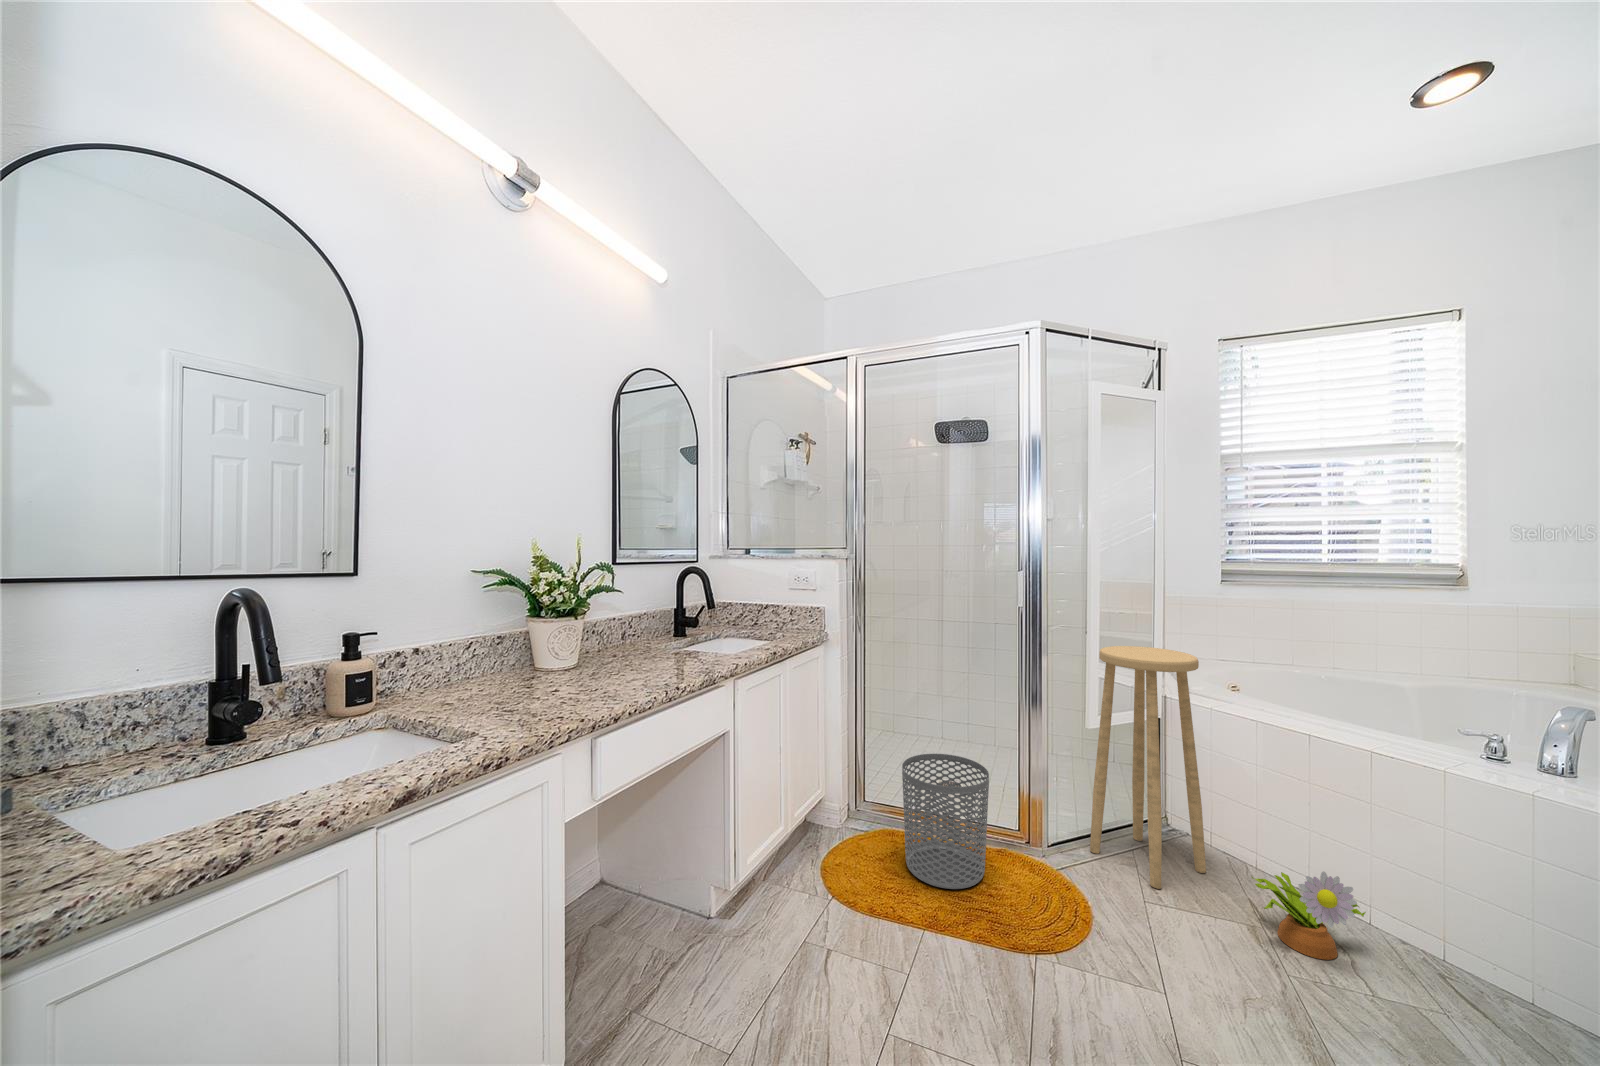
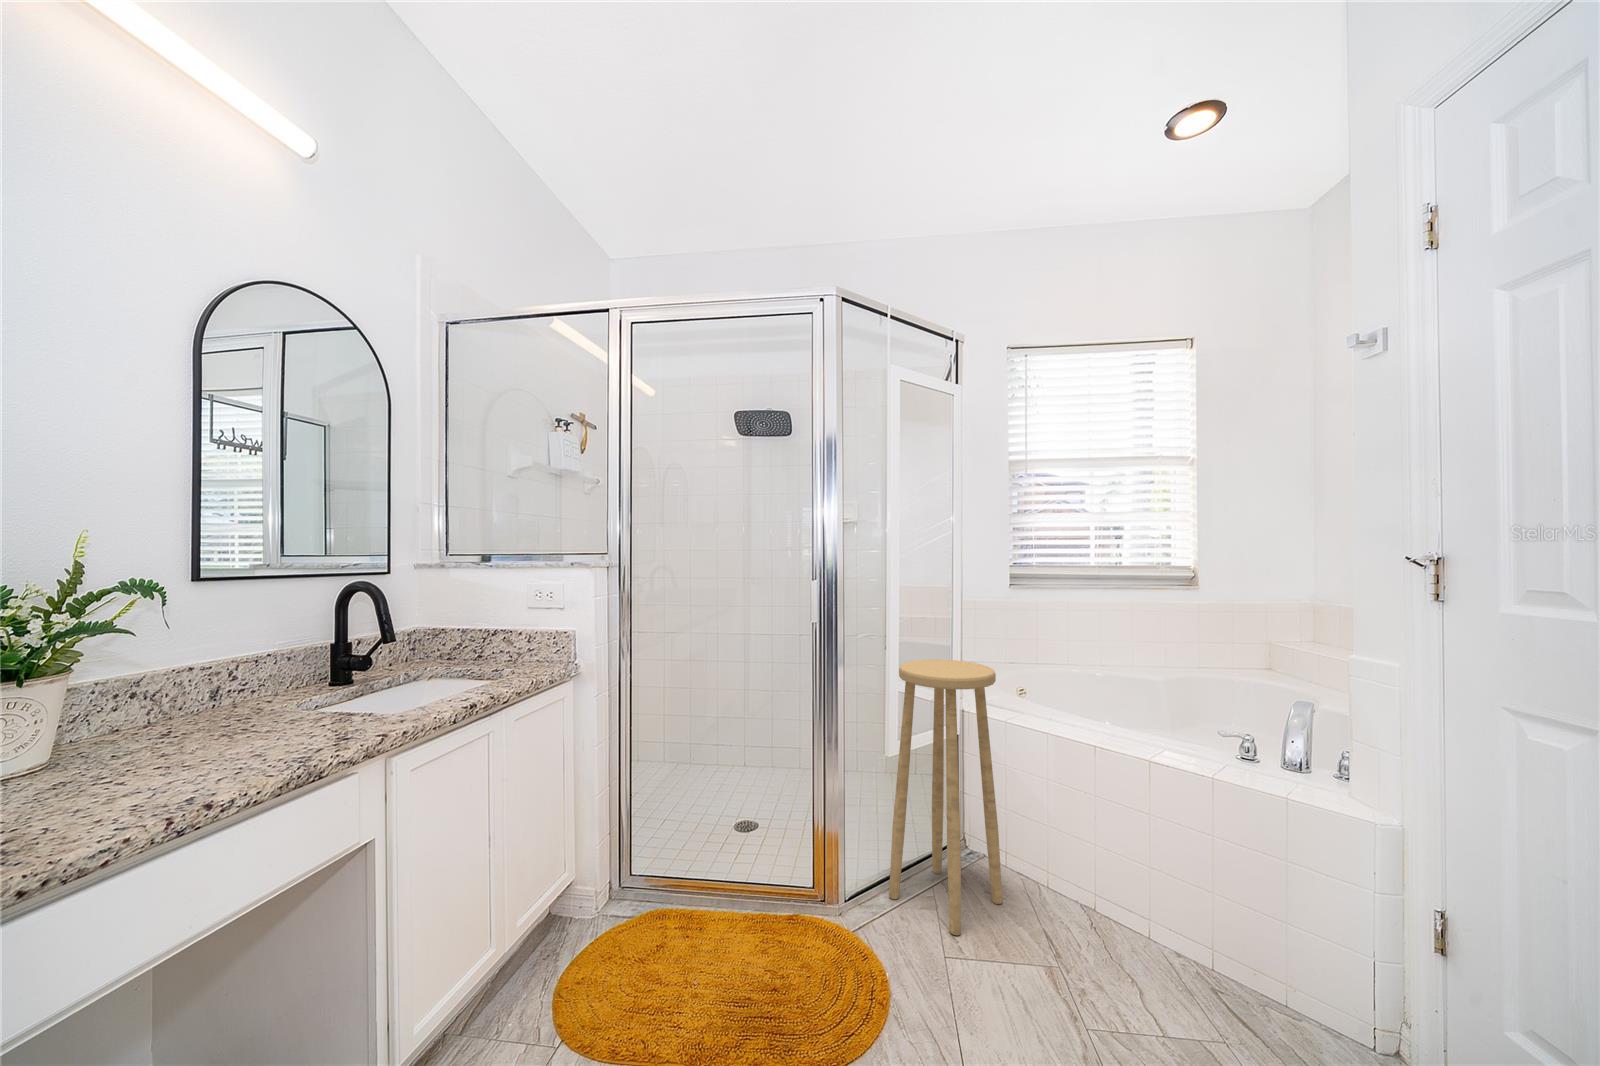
waste bin: present [902,754,989,889] -> none [668,808,775,990]
decorative plant: present [1252,871,1366,960] -> none [1046,898,1149,995]

